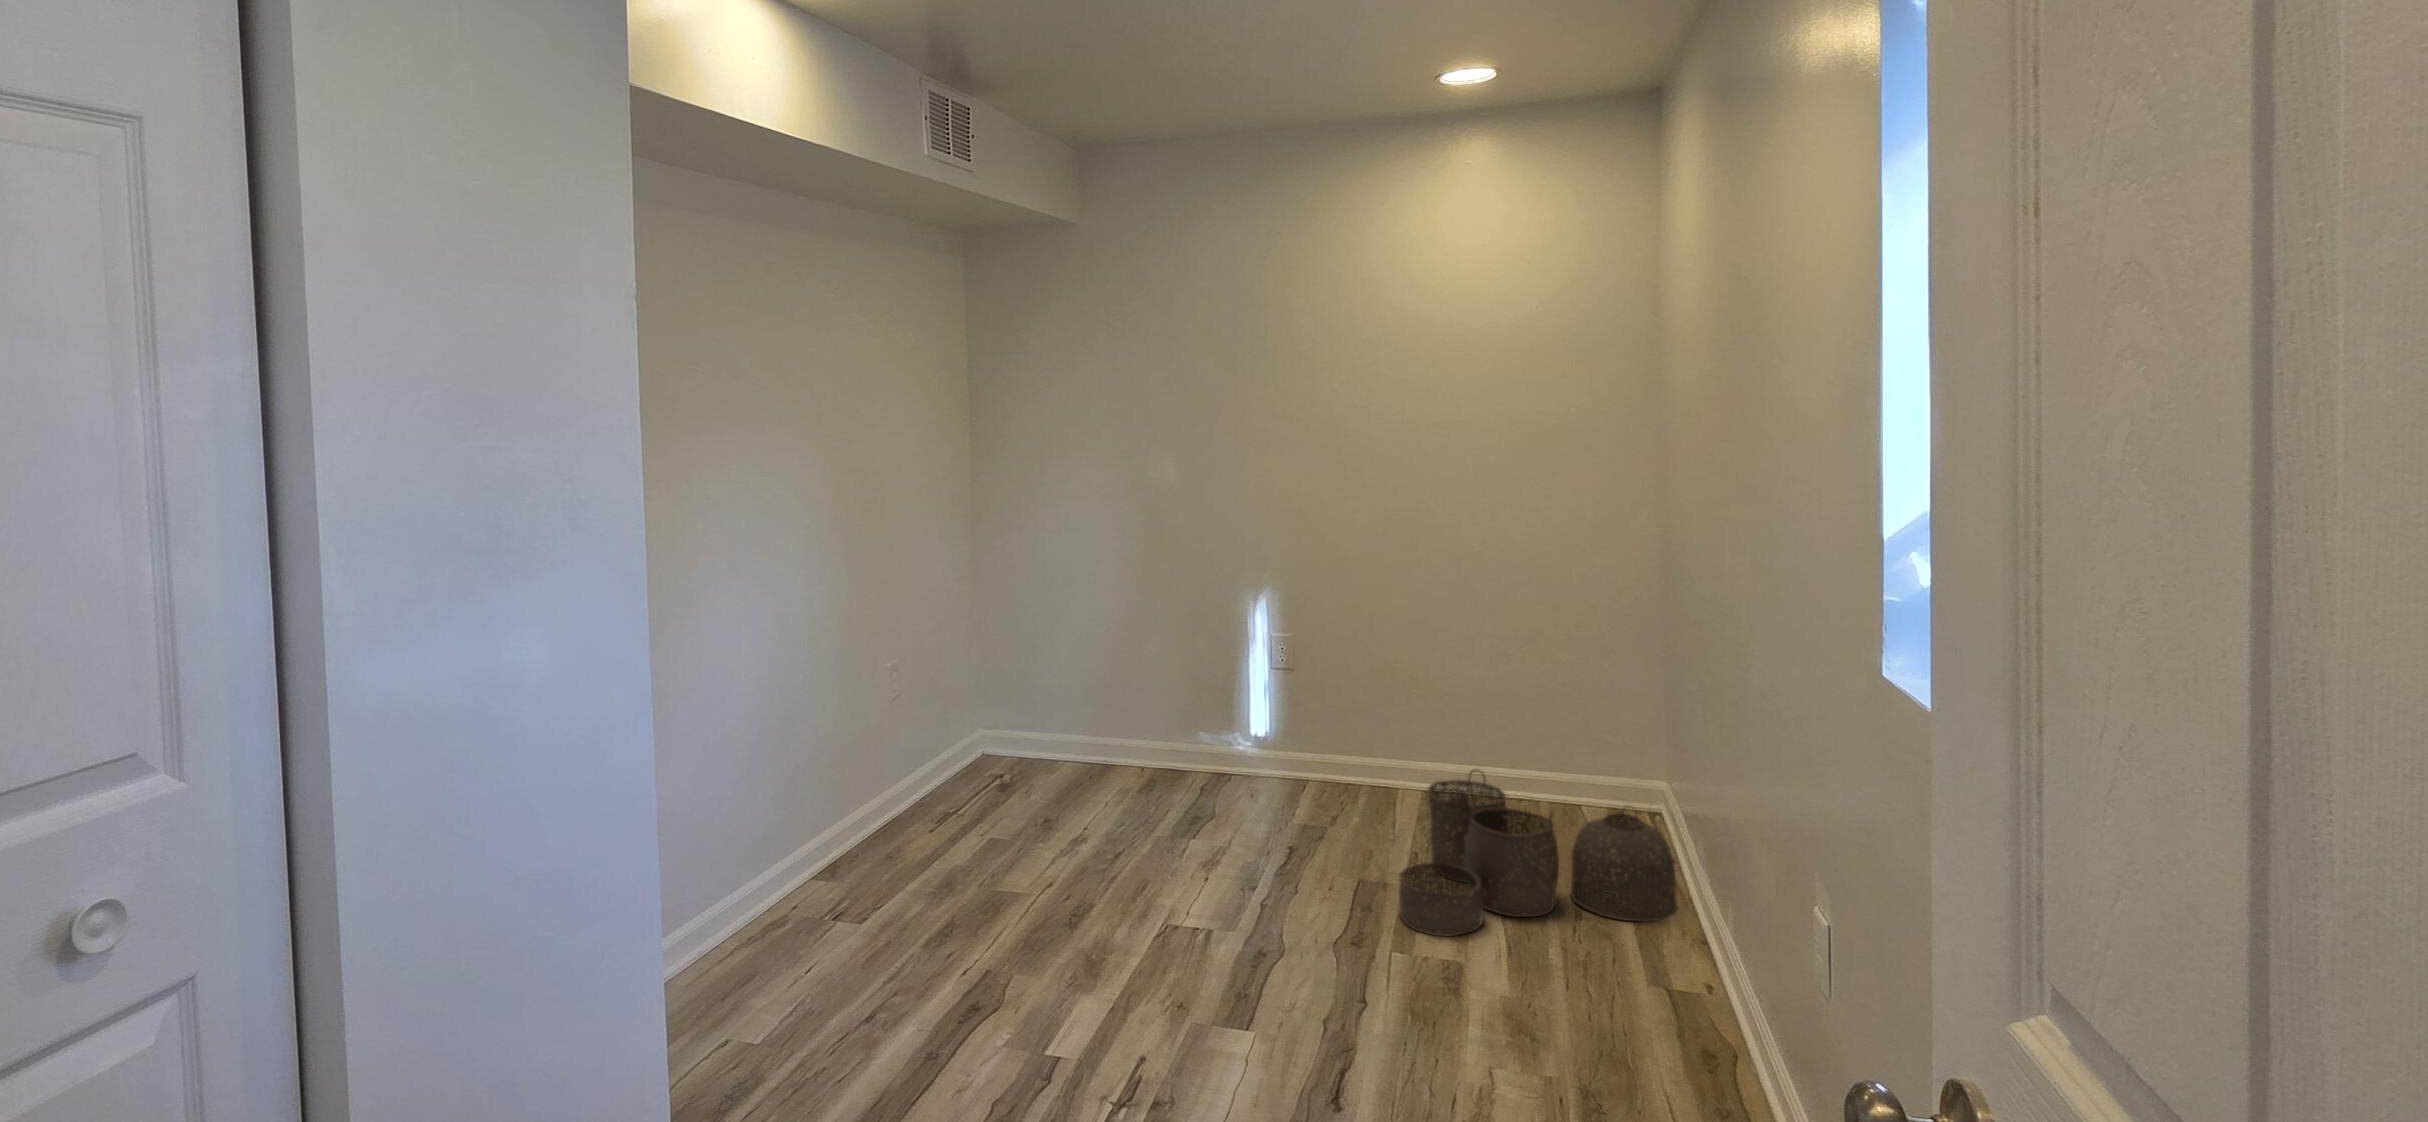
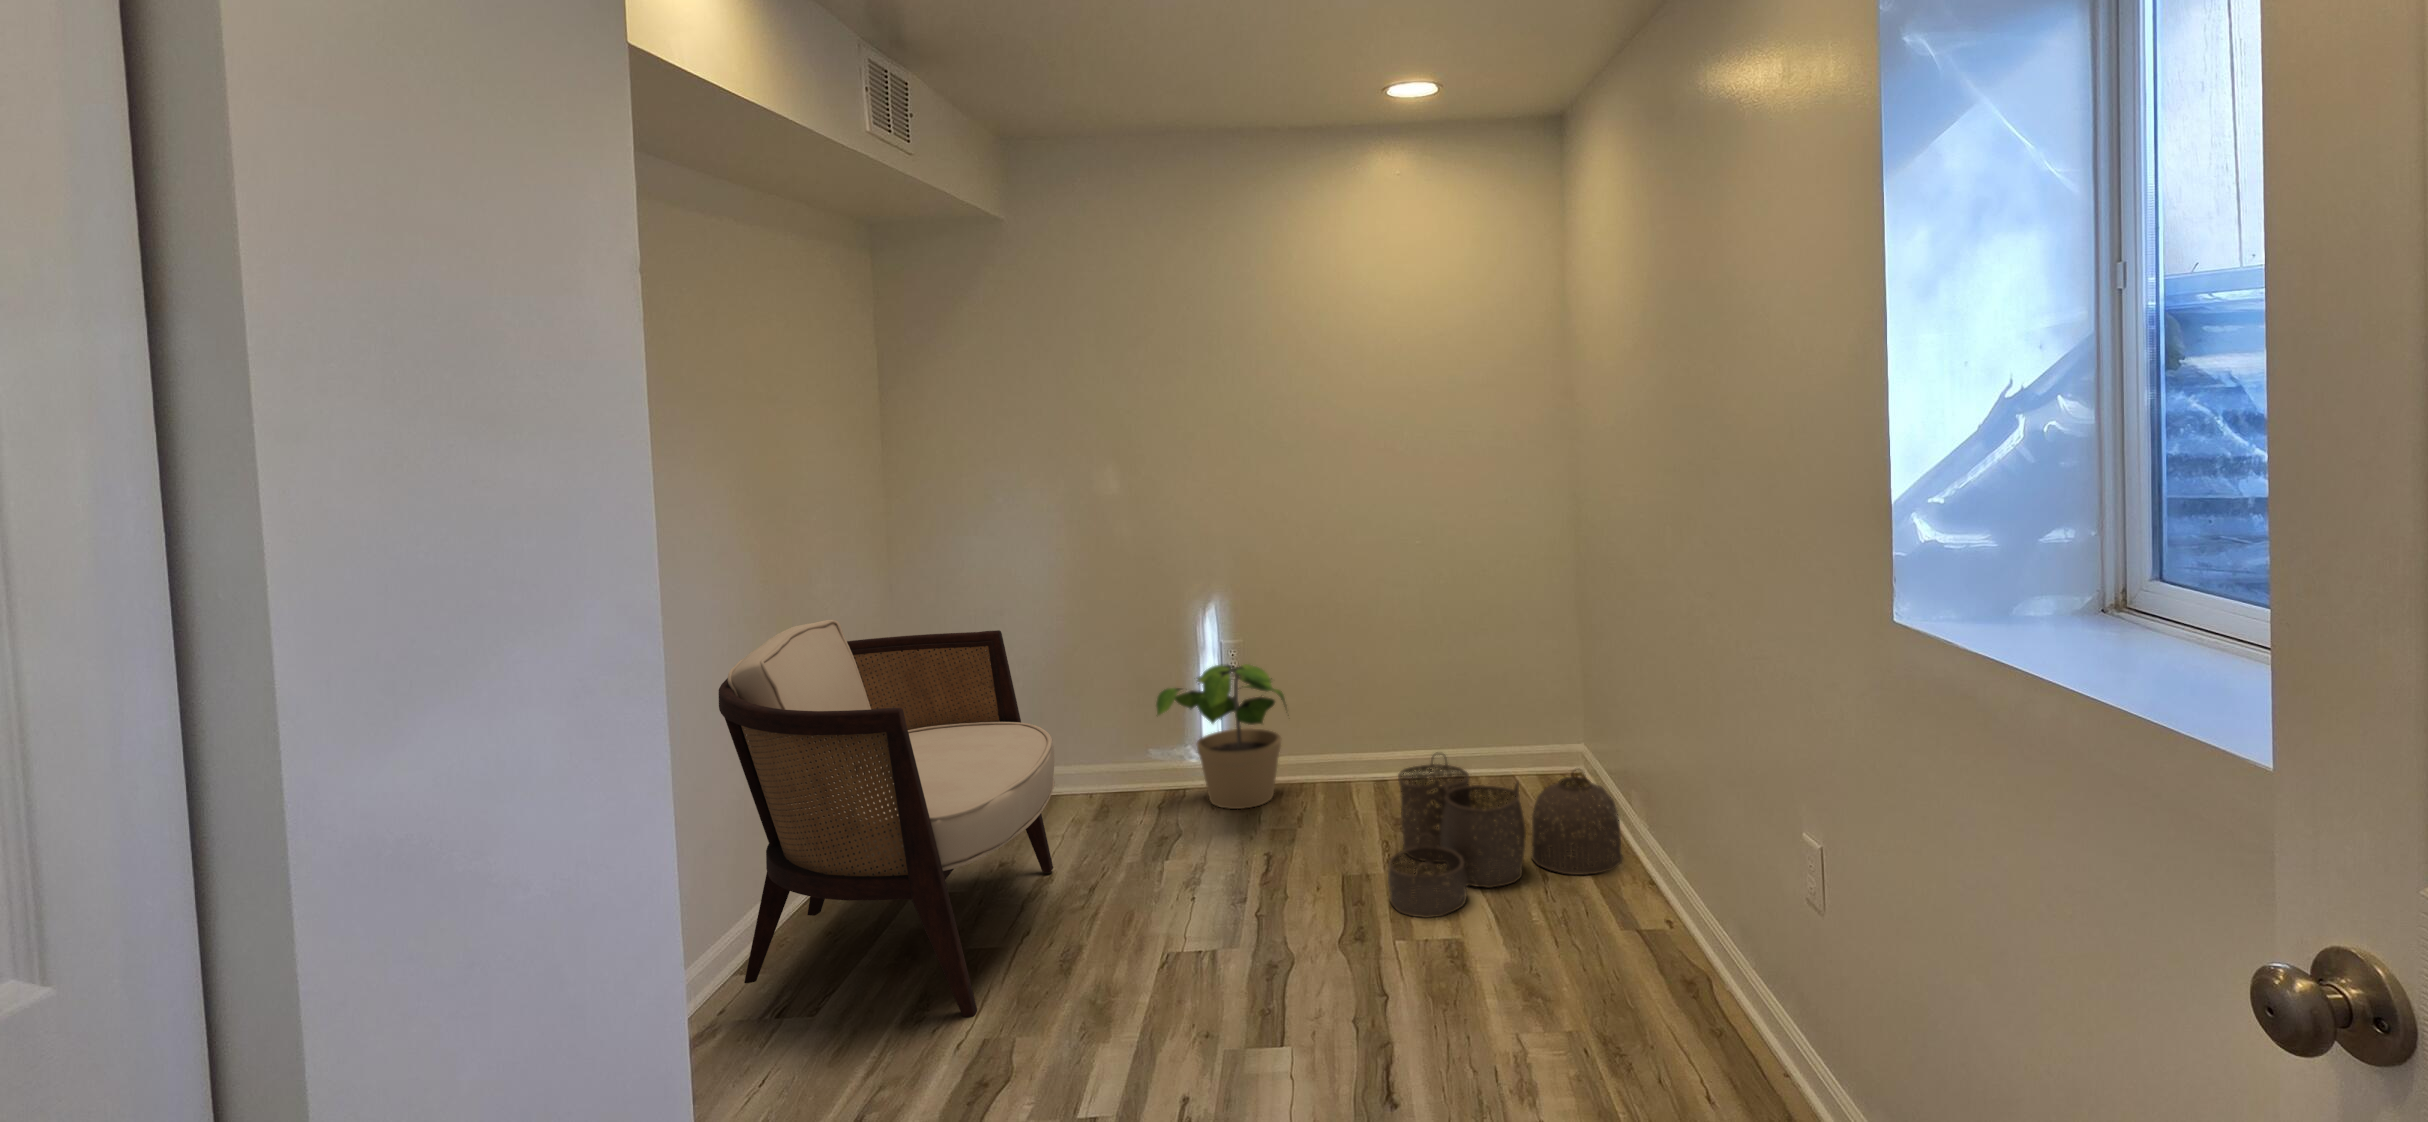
armchair: none [799,584,1088,950] -> present [719,620,1055,1017]
potted plant: none [1200,656,1335,800] -> present [1156,664,1285,809]

